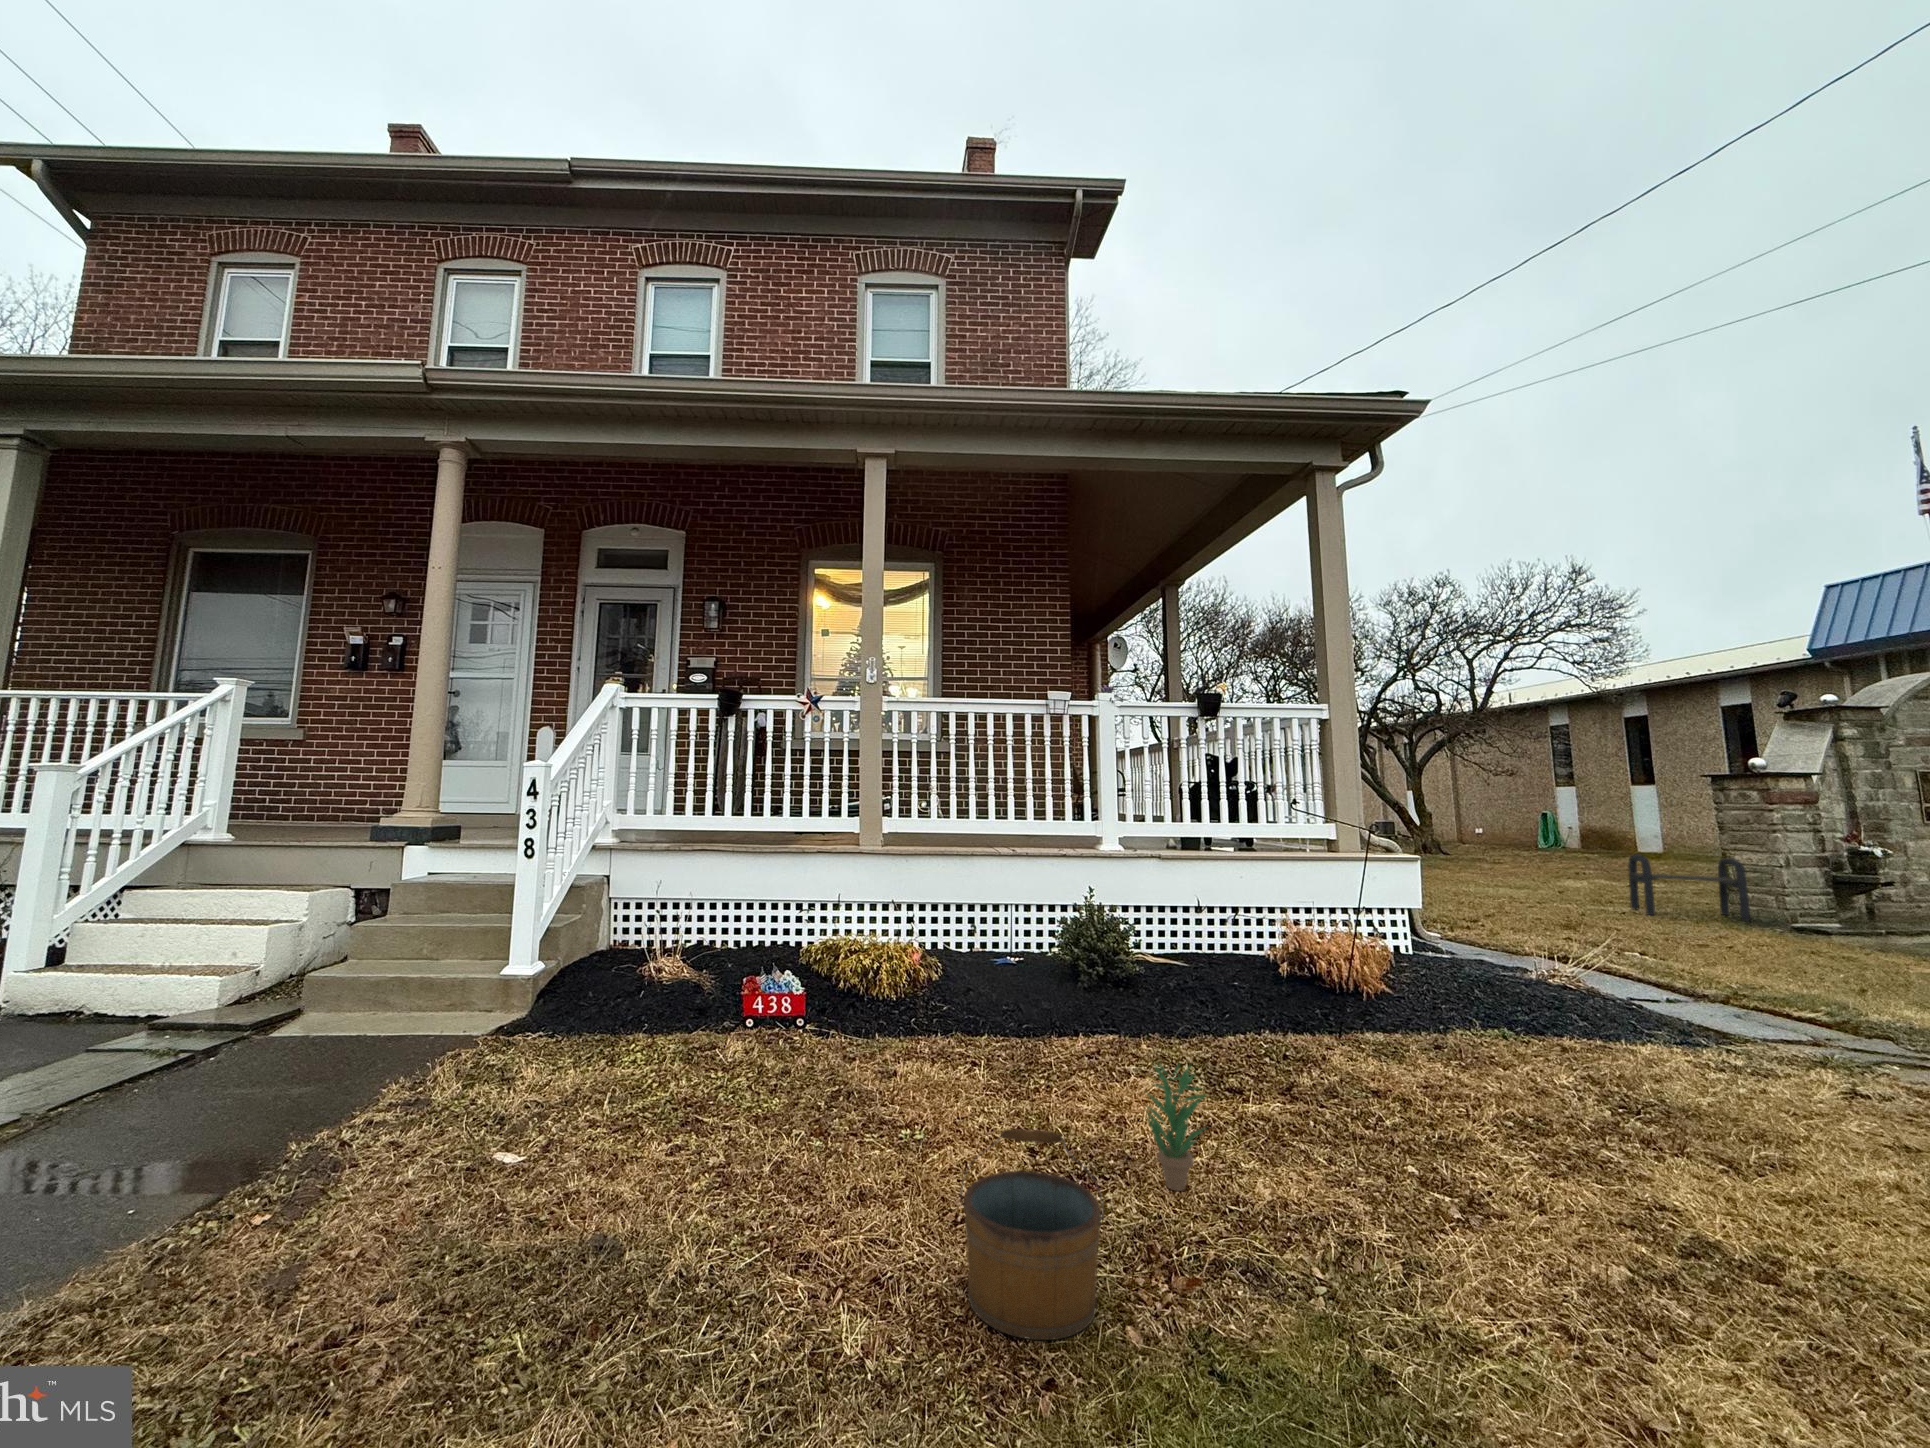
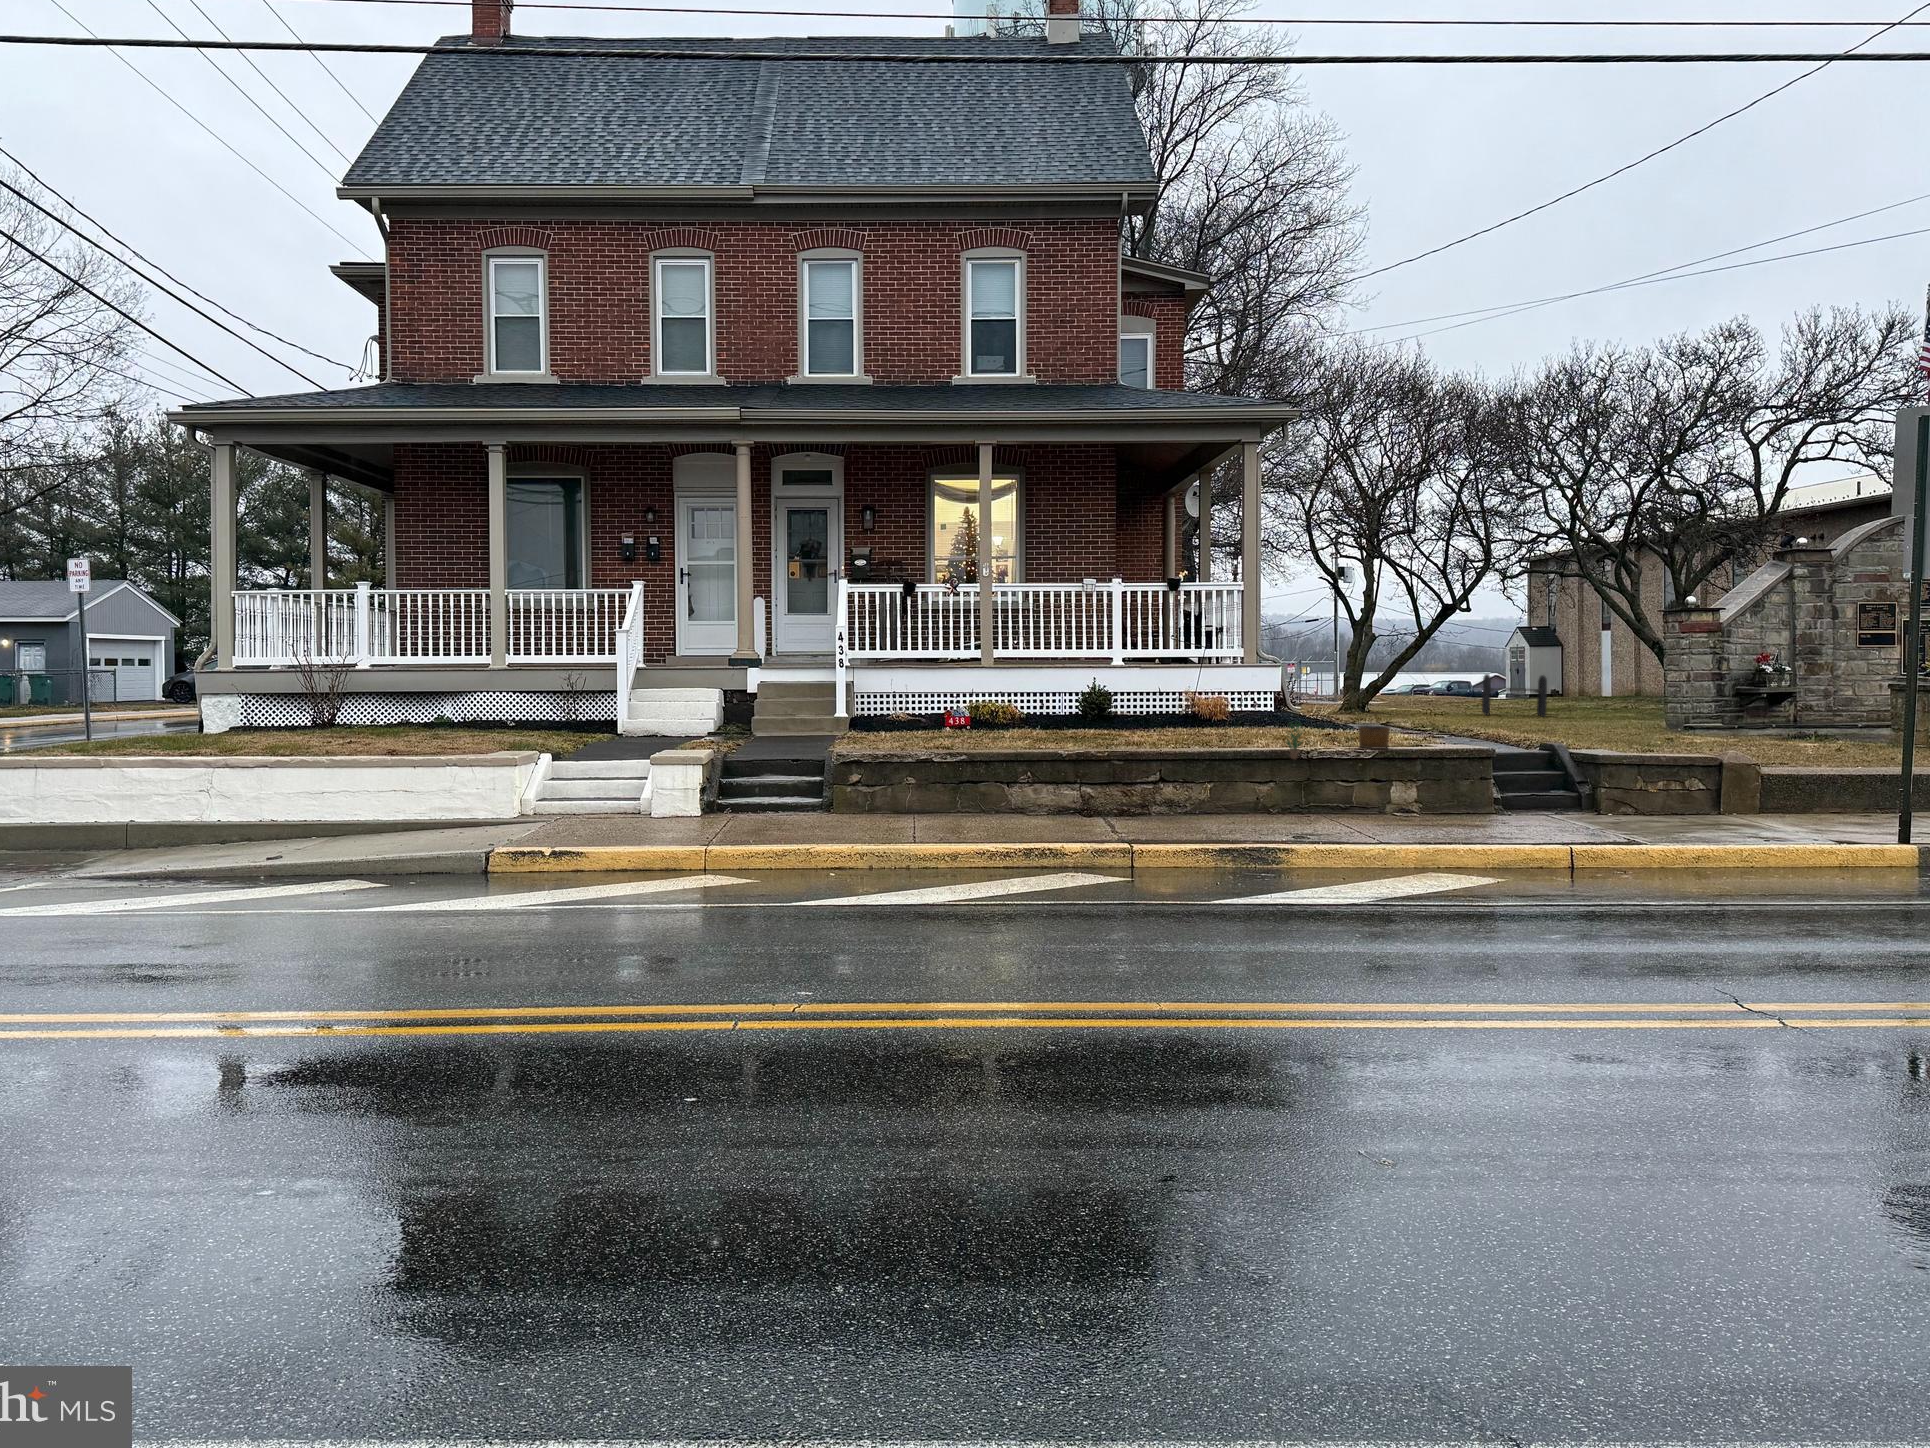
potted plant: present [1147,1063,1205,1191] -> present [1286,723,1302,759]
bucket: present [960,1129,1104,1340] -> present [1358,712,1390,749]

